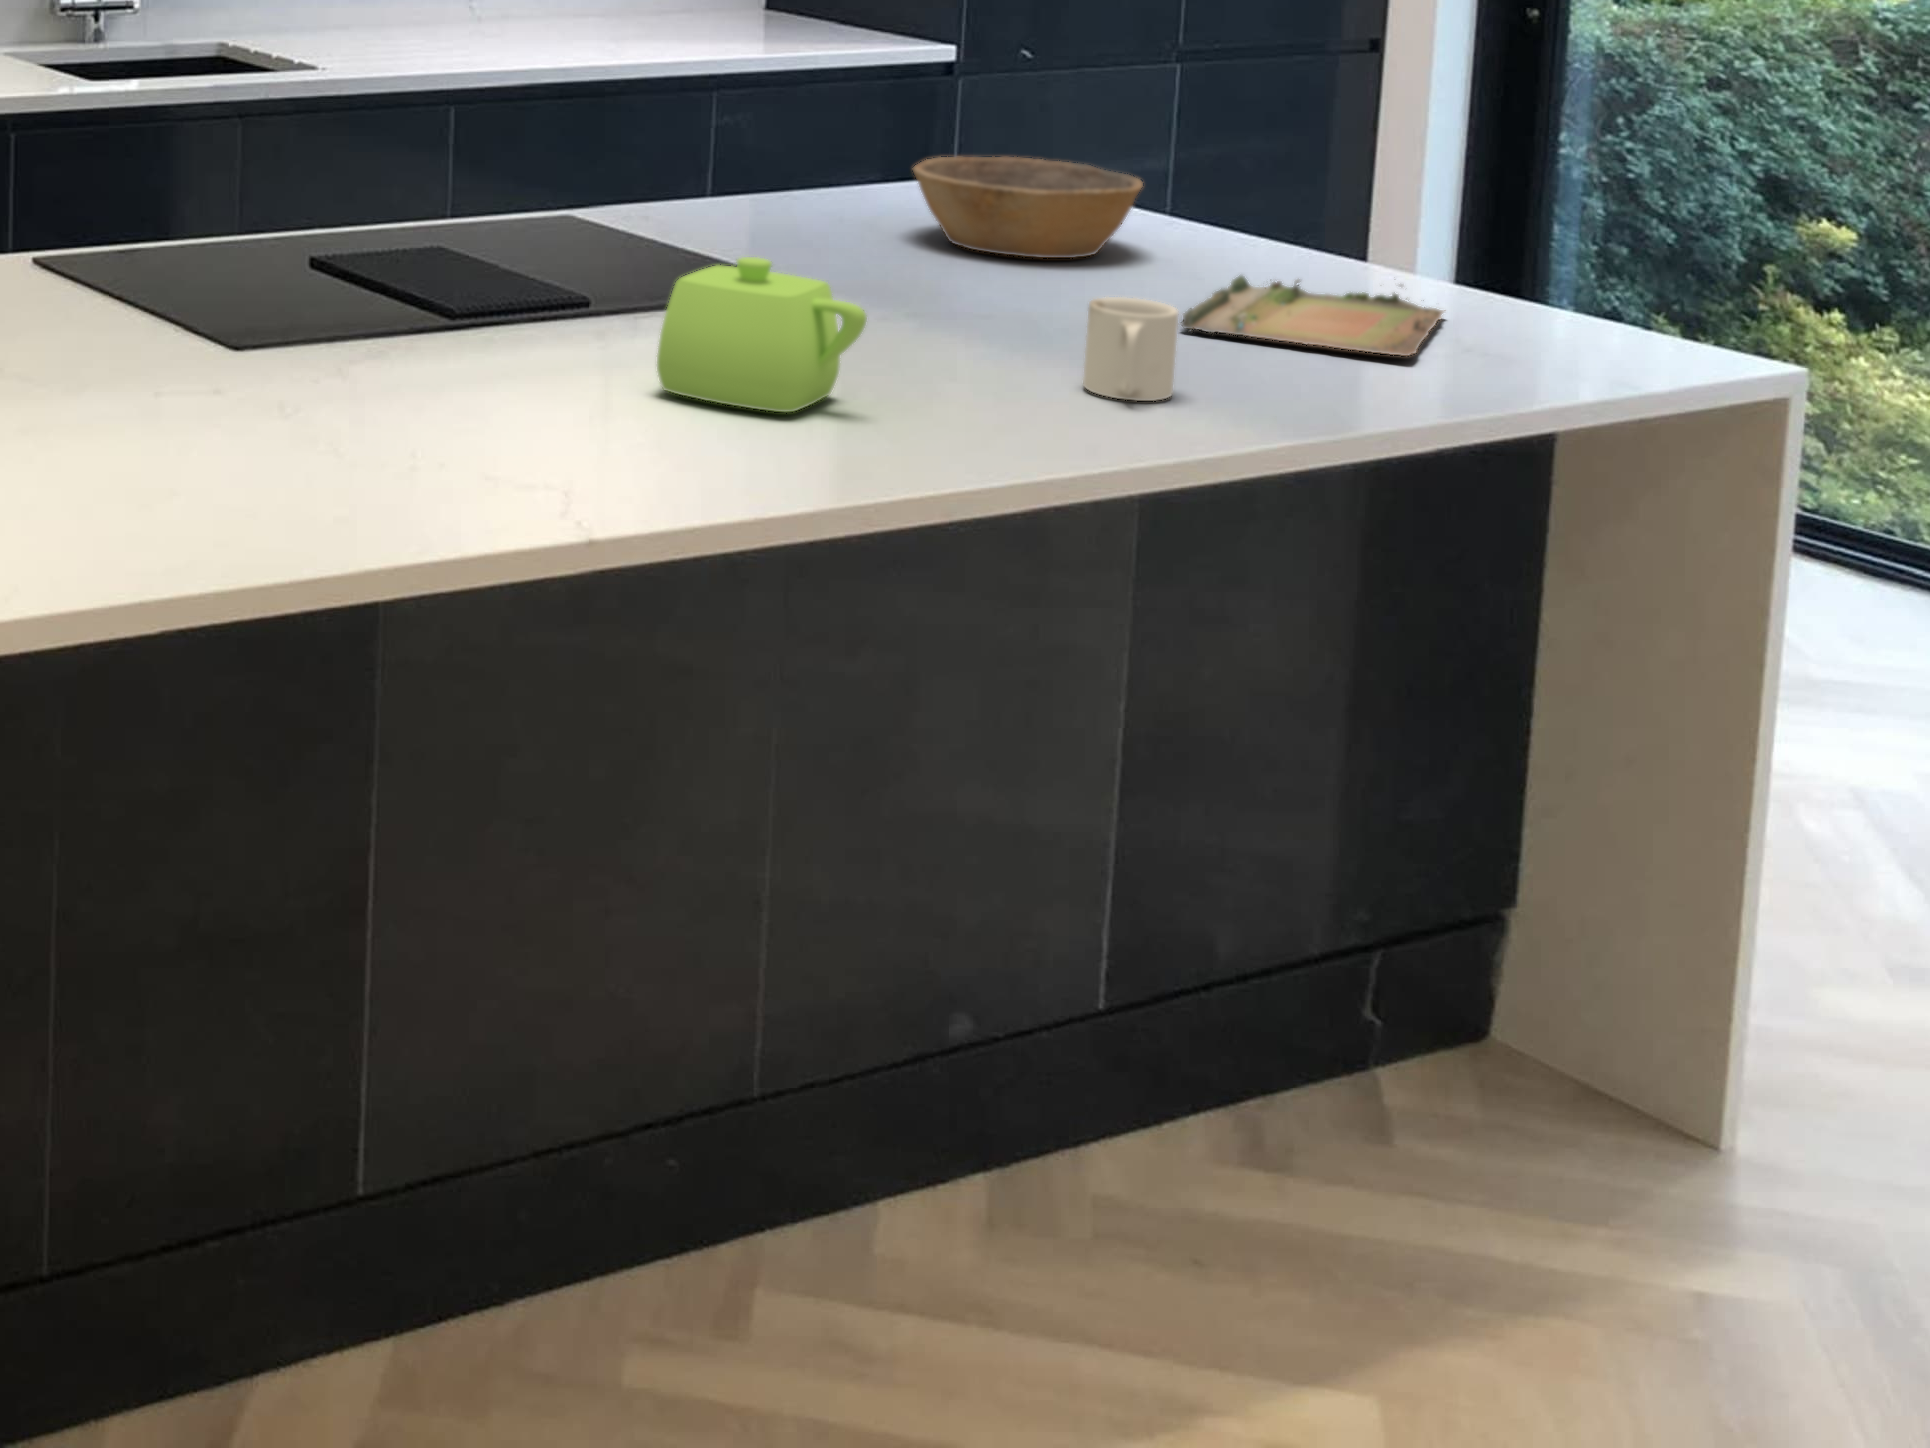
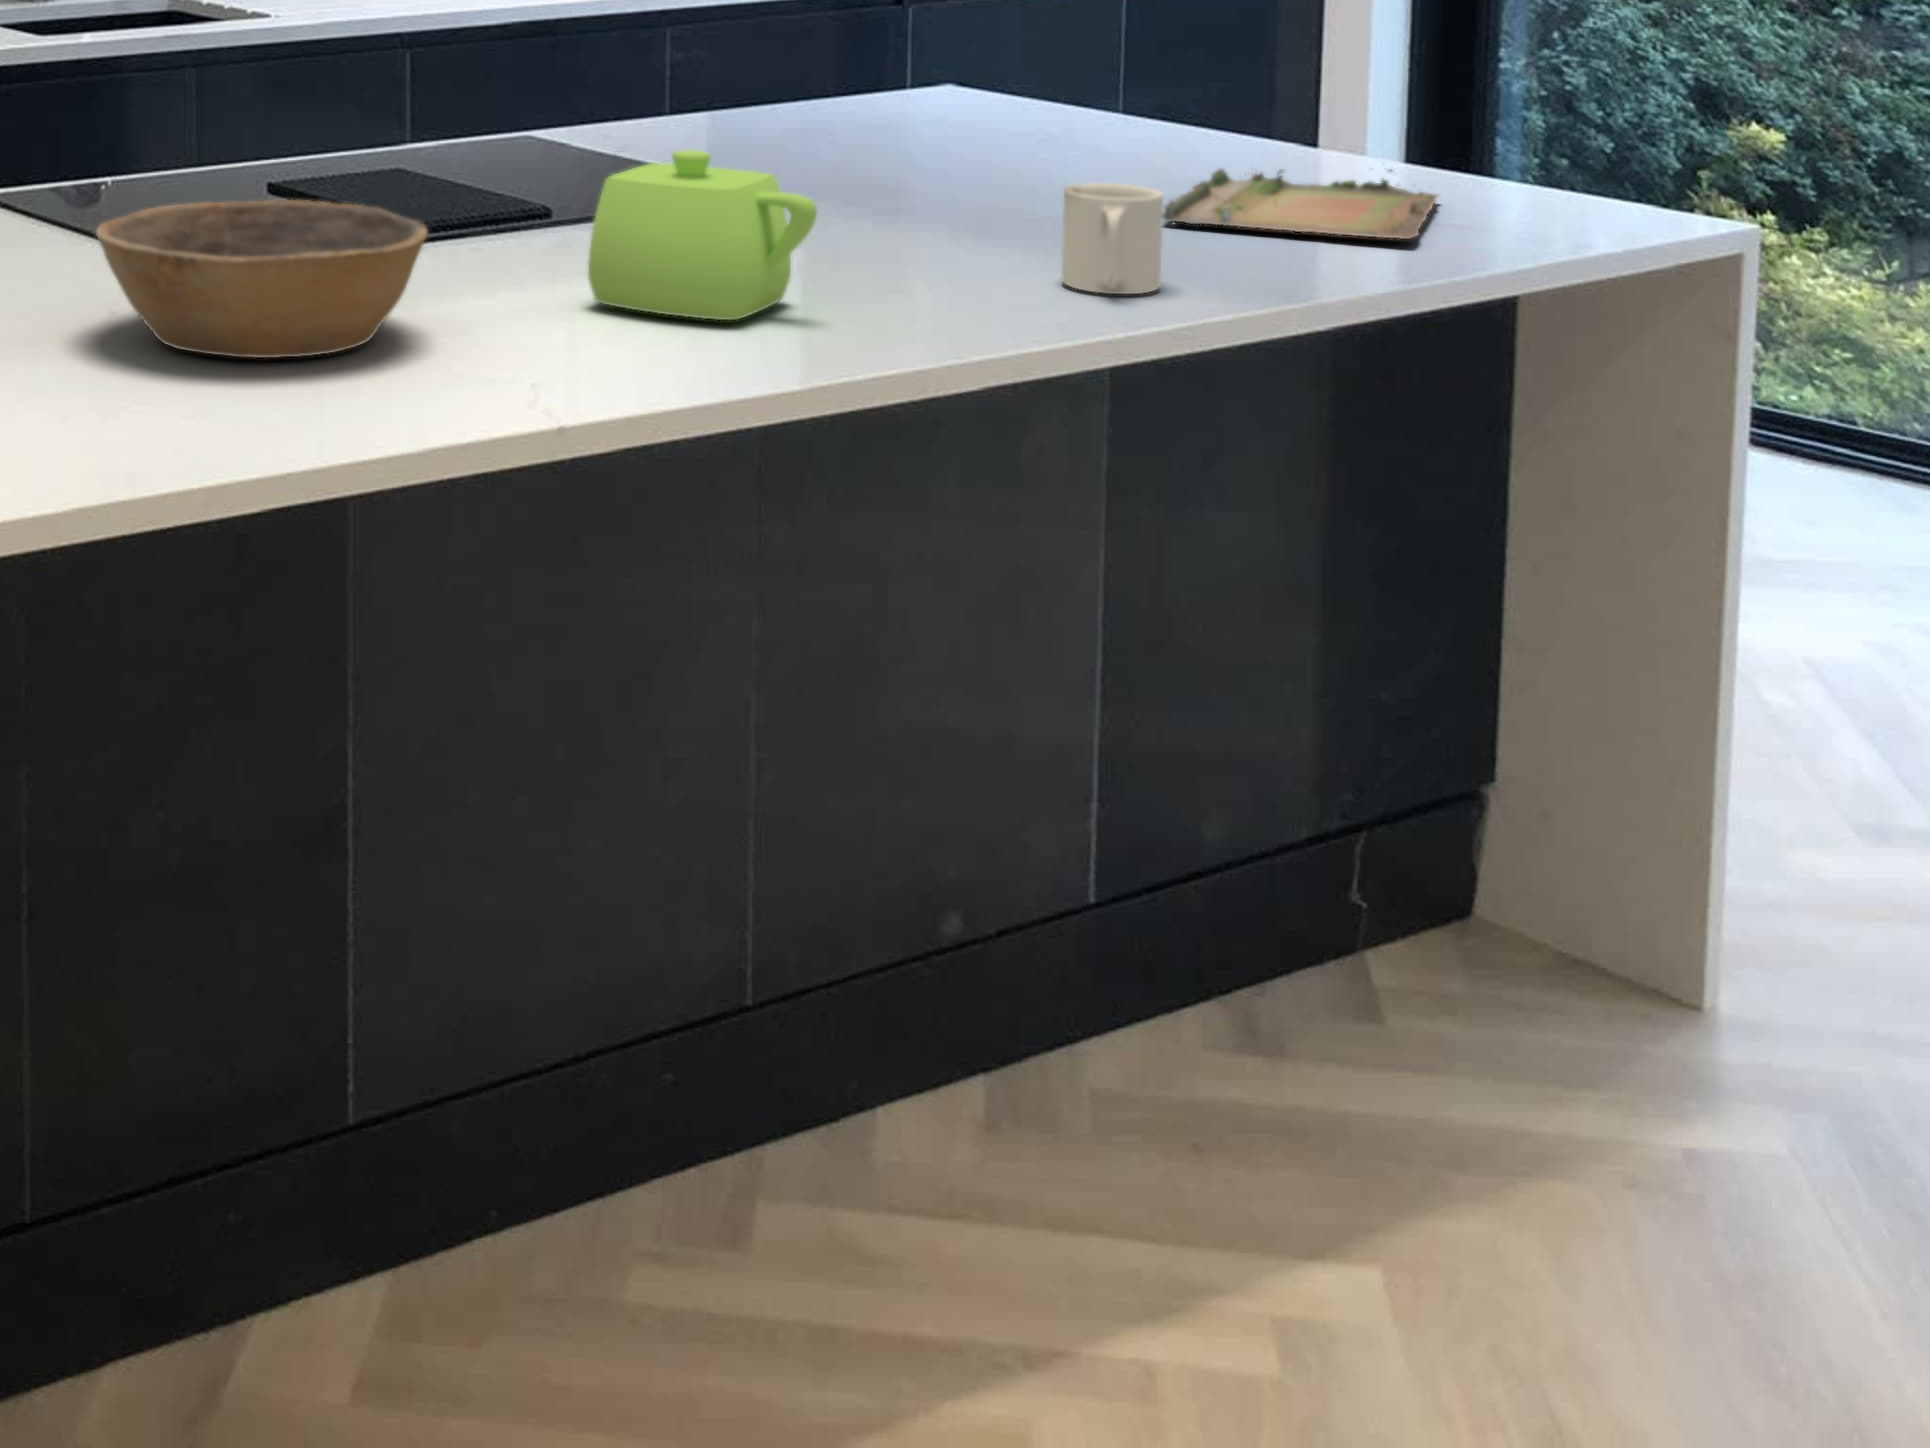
bowl: present [913,157,1143,258] -> present [96,200,427,358]

